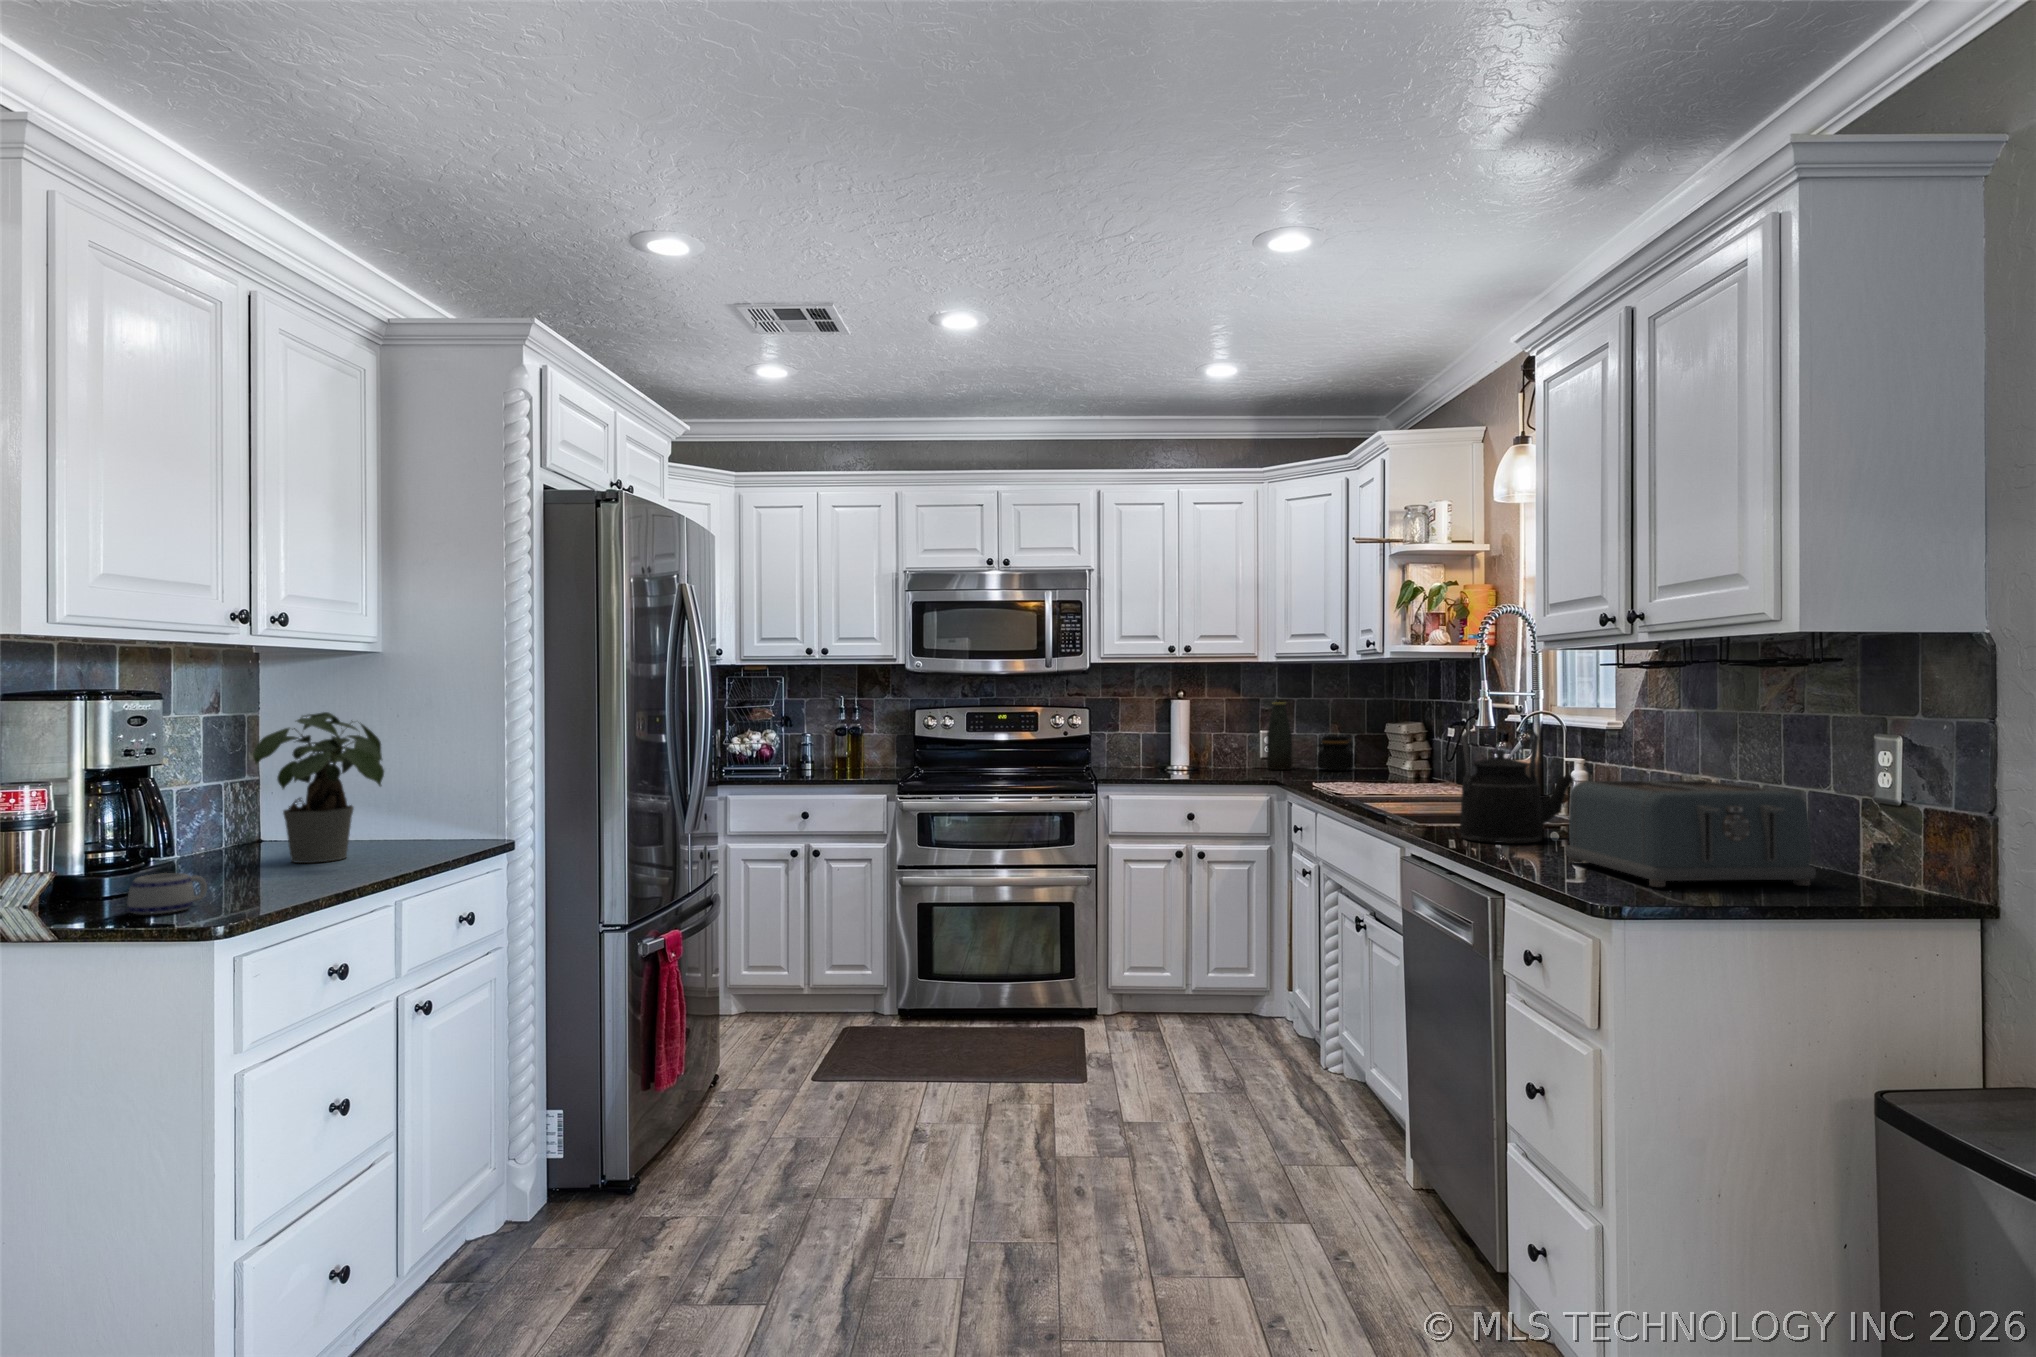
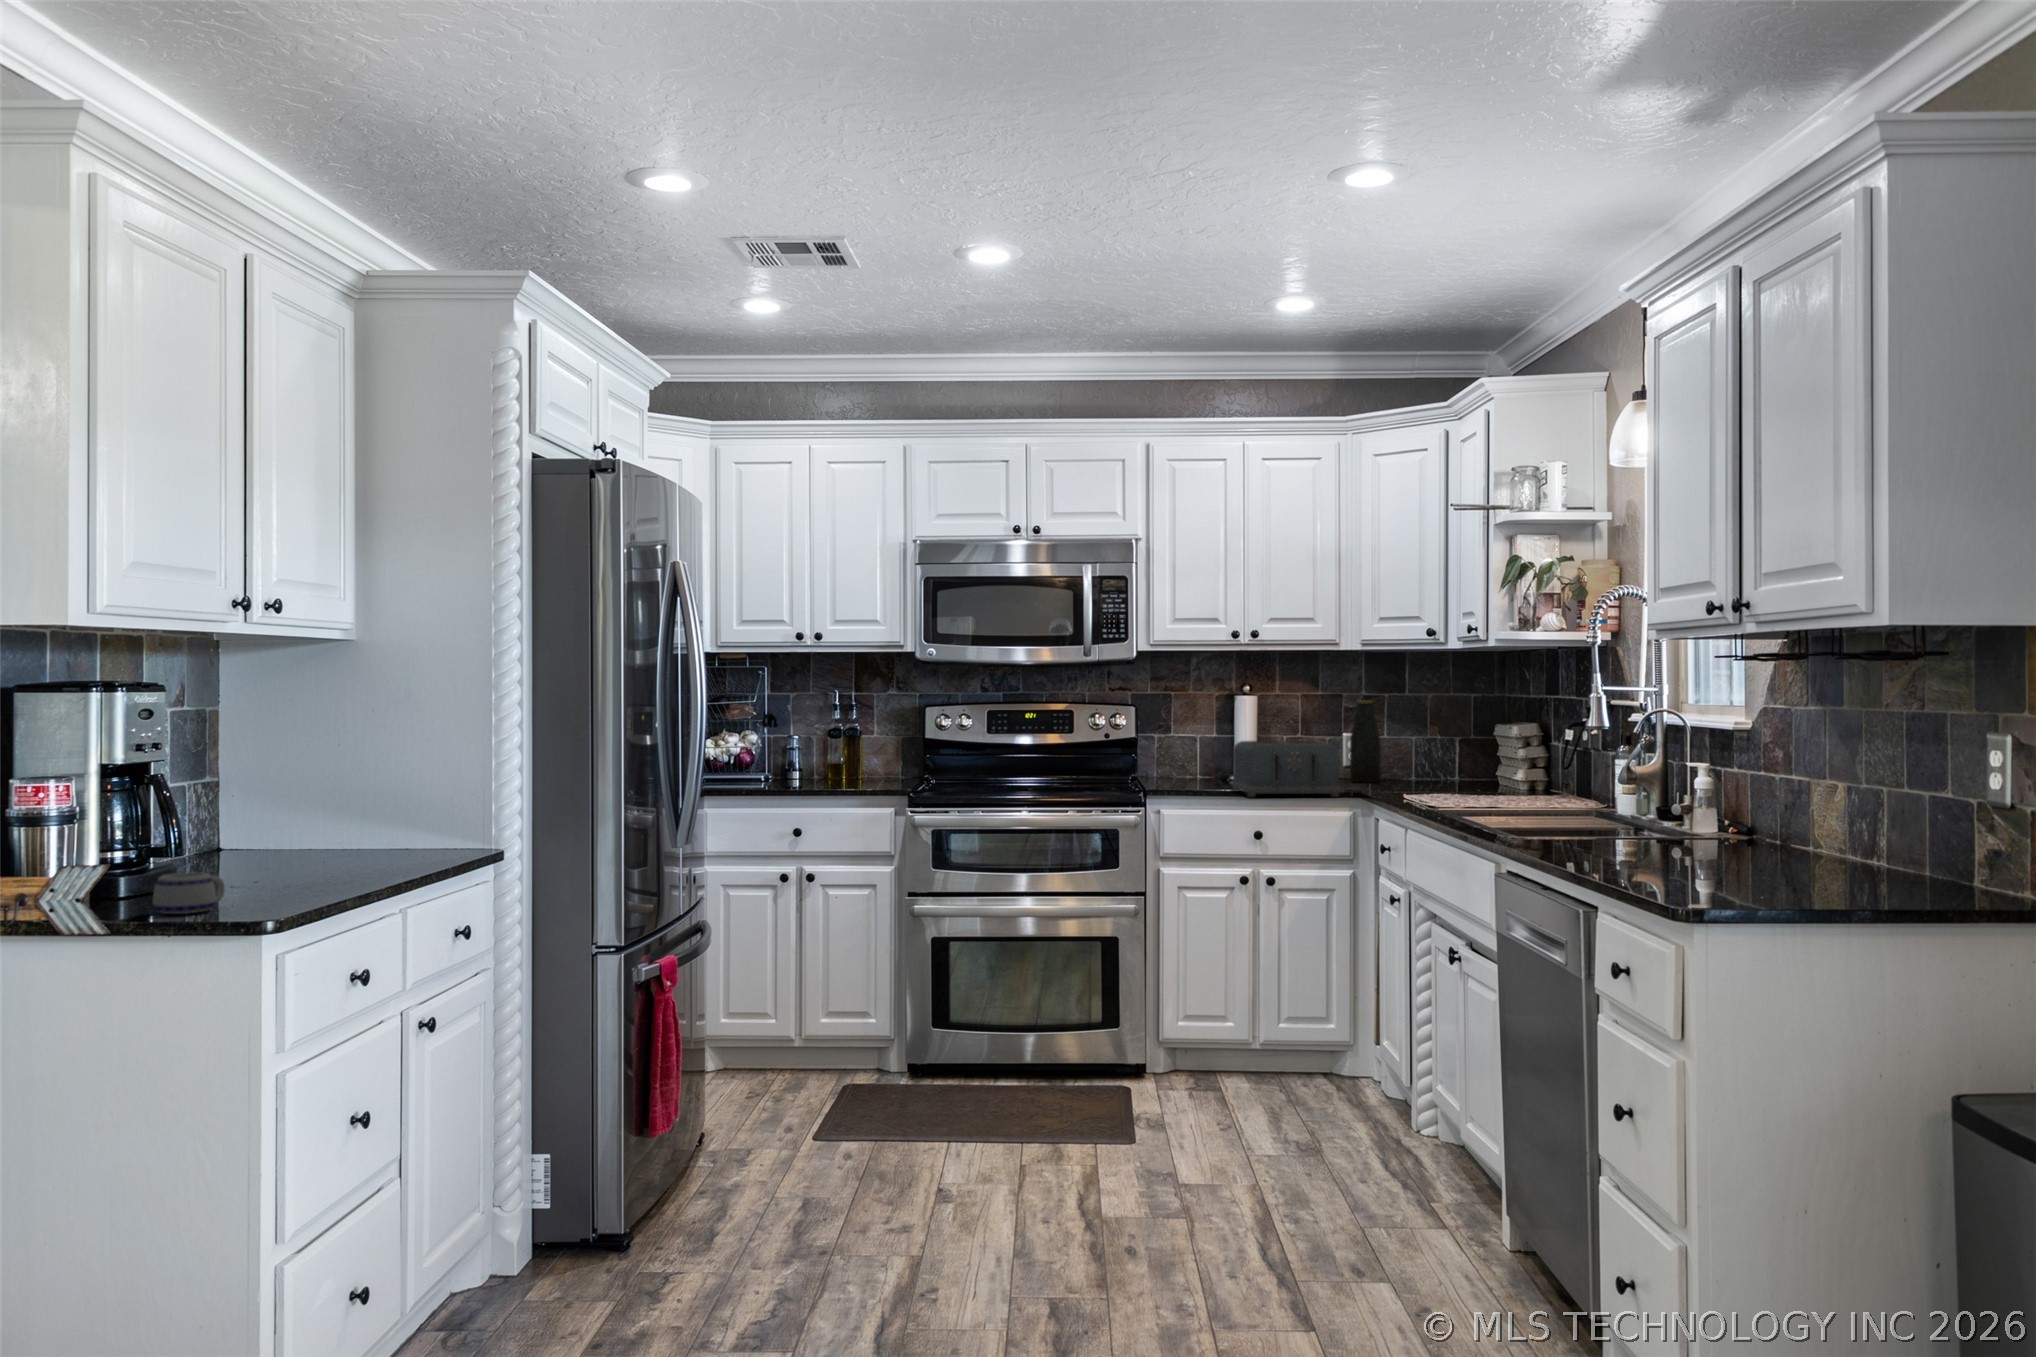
potted plant: present [253,712,384,863] -> none [239,706,380,870]
kettle: present [1460,730,1574,844] -> none [1559,731,1689,856]
jar: present [1317,736,1354,771] -> none [1409,741,1455,783]
toaster: present [1565,780,1816,887] -> present [1231,741,1341,797]

